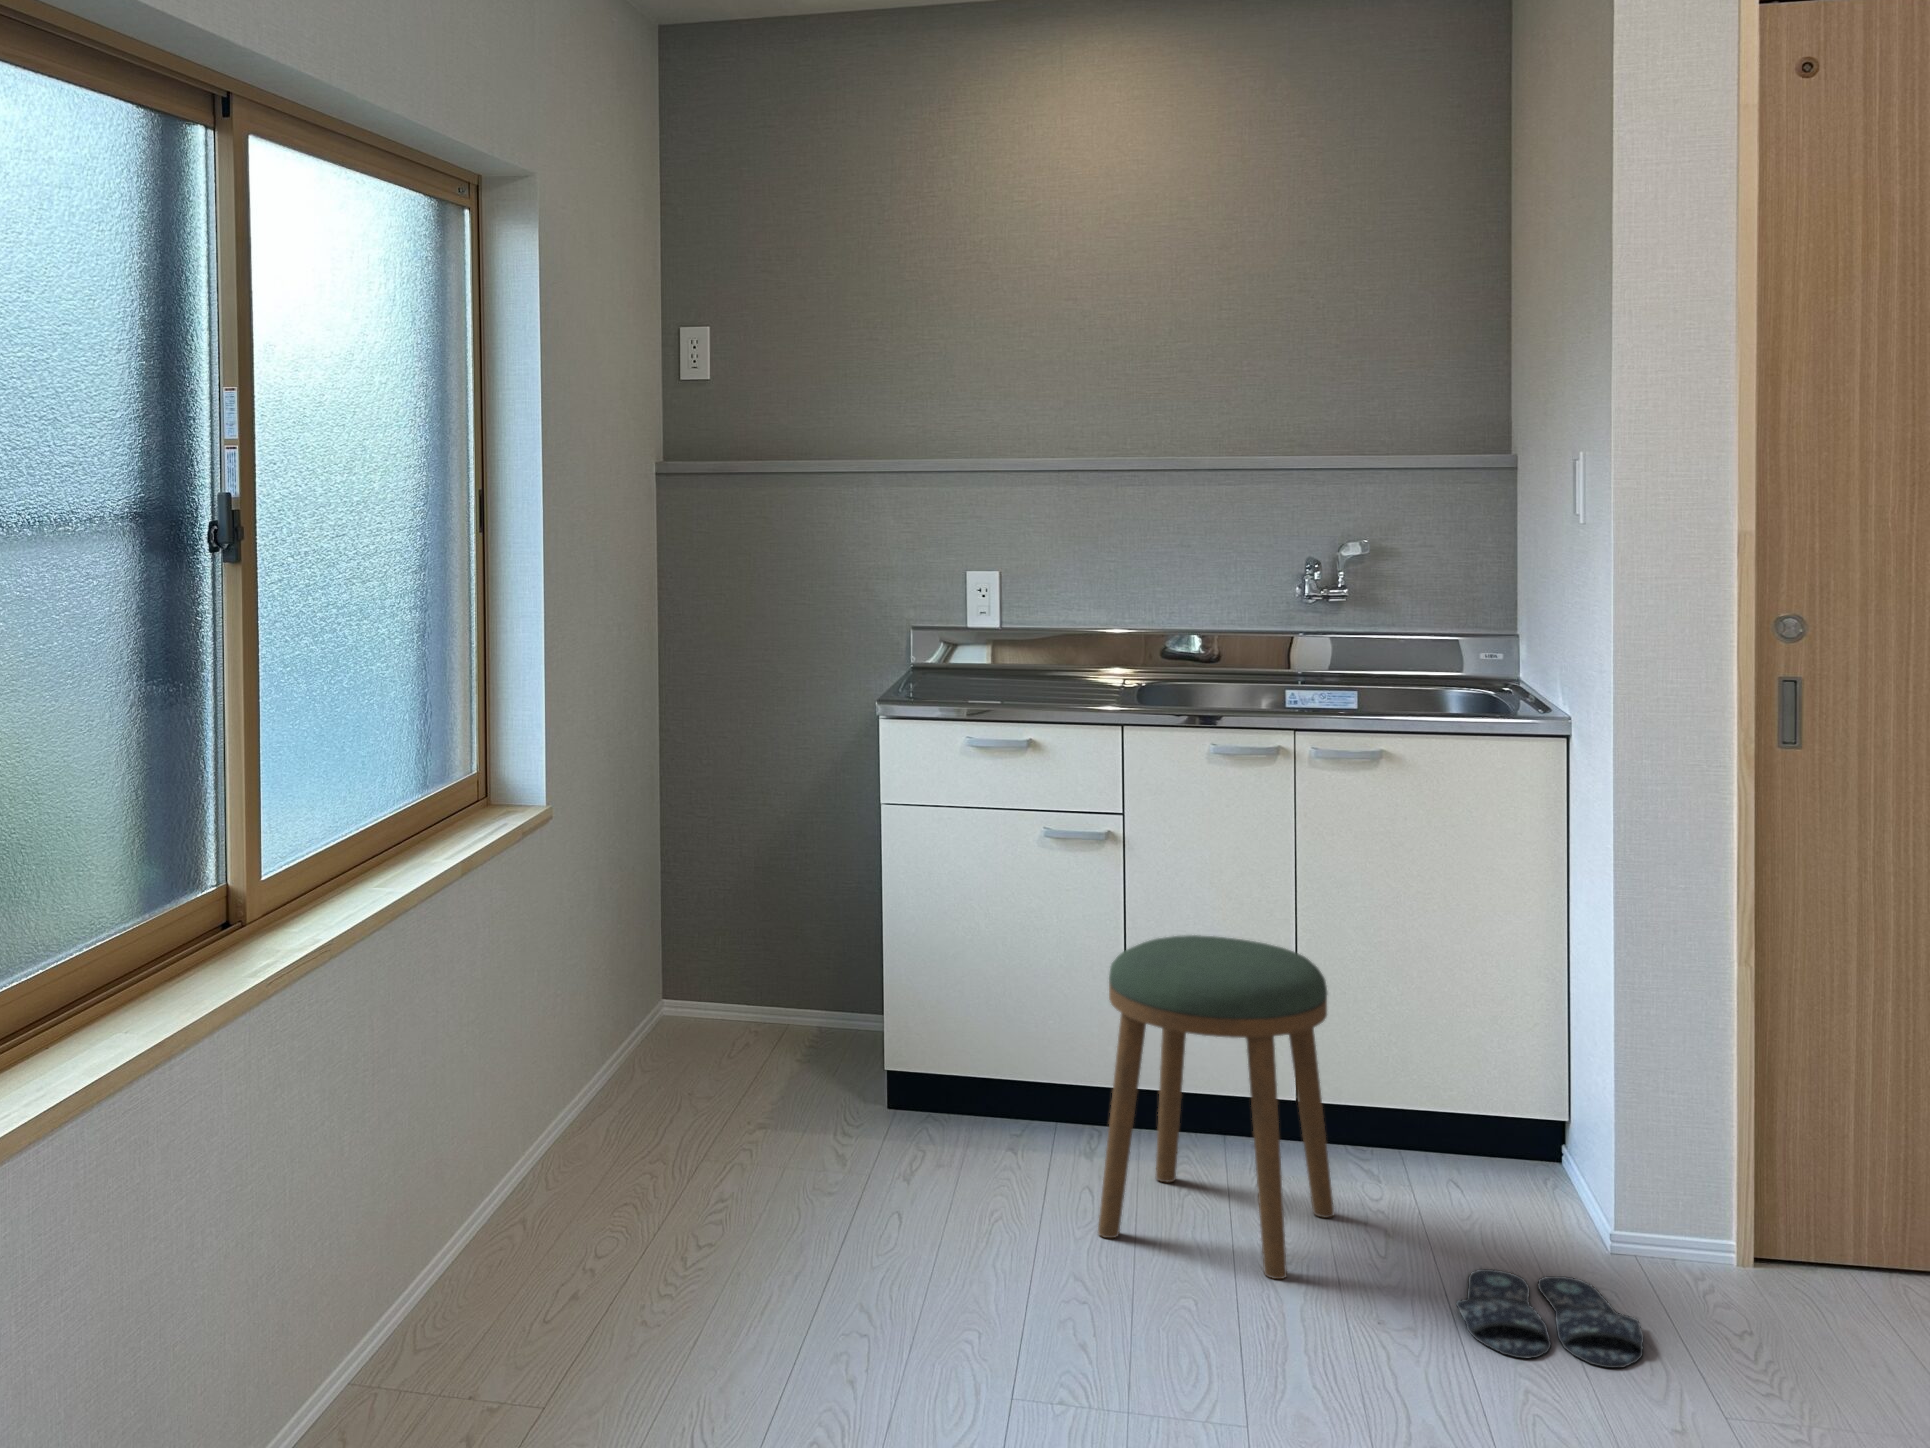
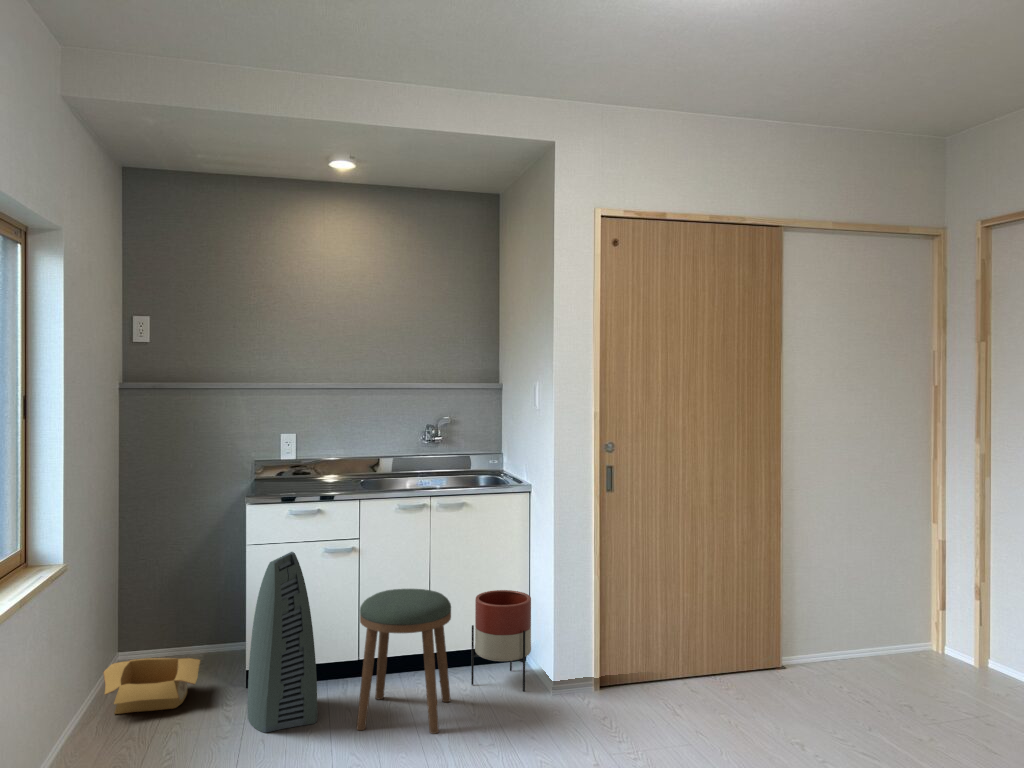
air purifier: none [877,827,1020,1204] -> present [248,552,317,733]
planter: none [1397,971,1559,1230] -> present [471,590,531,691]
cardboard box: none [618,1014,800,1123] -> present [103,658,200,714]
slippers: present [1456,1269,1644,1368] -> none [506,708,574,746]

